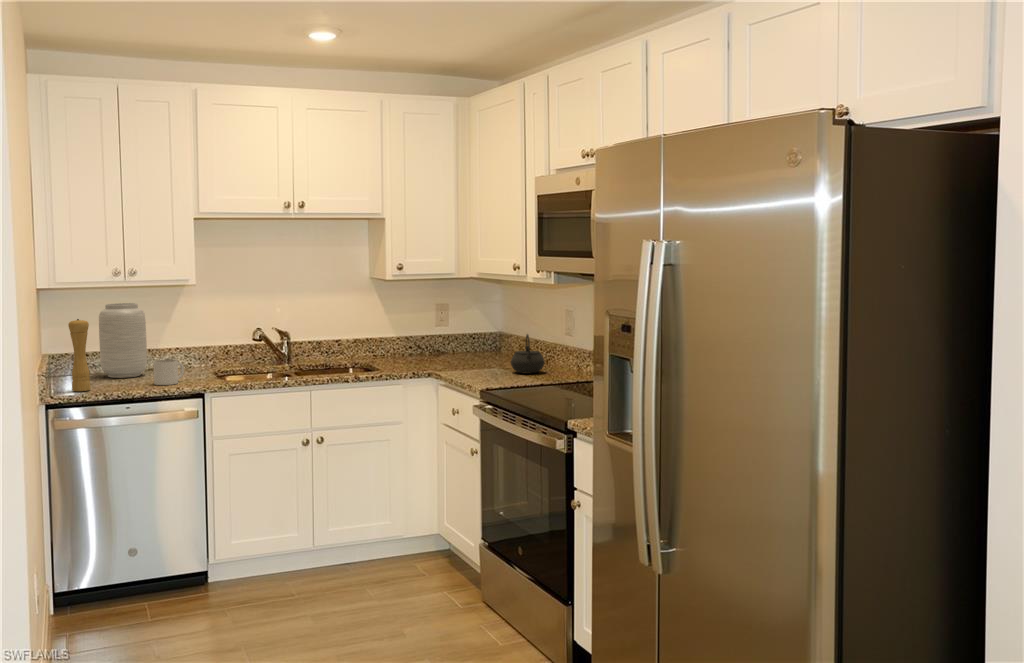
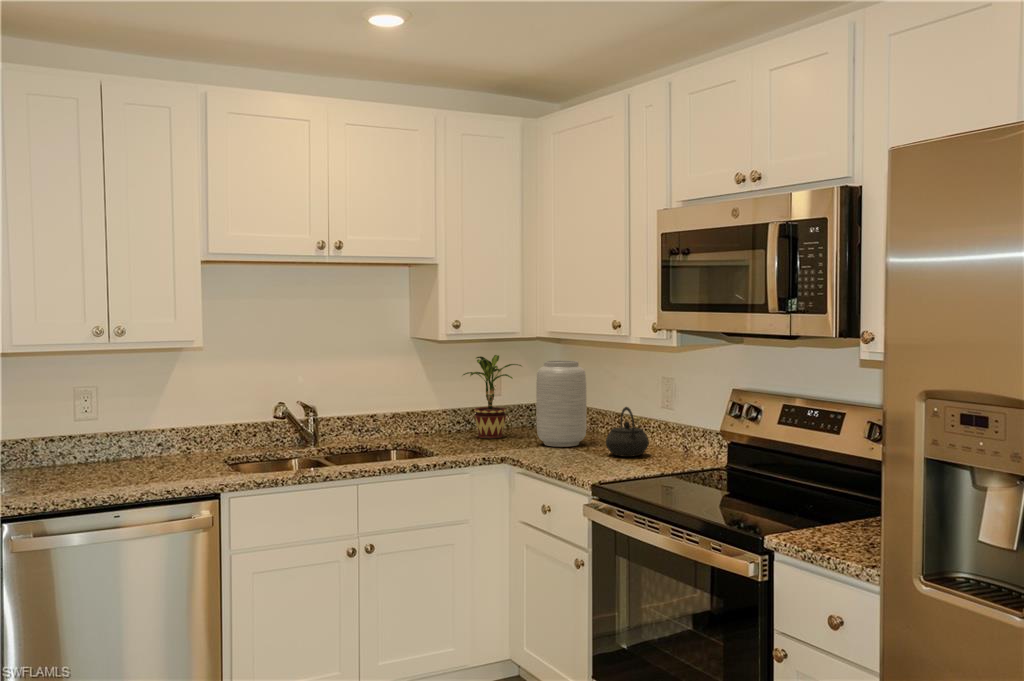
potted plant: none [410,292,462,360] -> present [463,355,521,439]
vase: present [99,303,147,378] -> present [536,360,586,447]
pepper mill: present [68,319,91,391] -> none [31,395,61,495]
mug: present [153,359,184,385] -> none [148,446,188,482]

